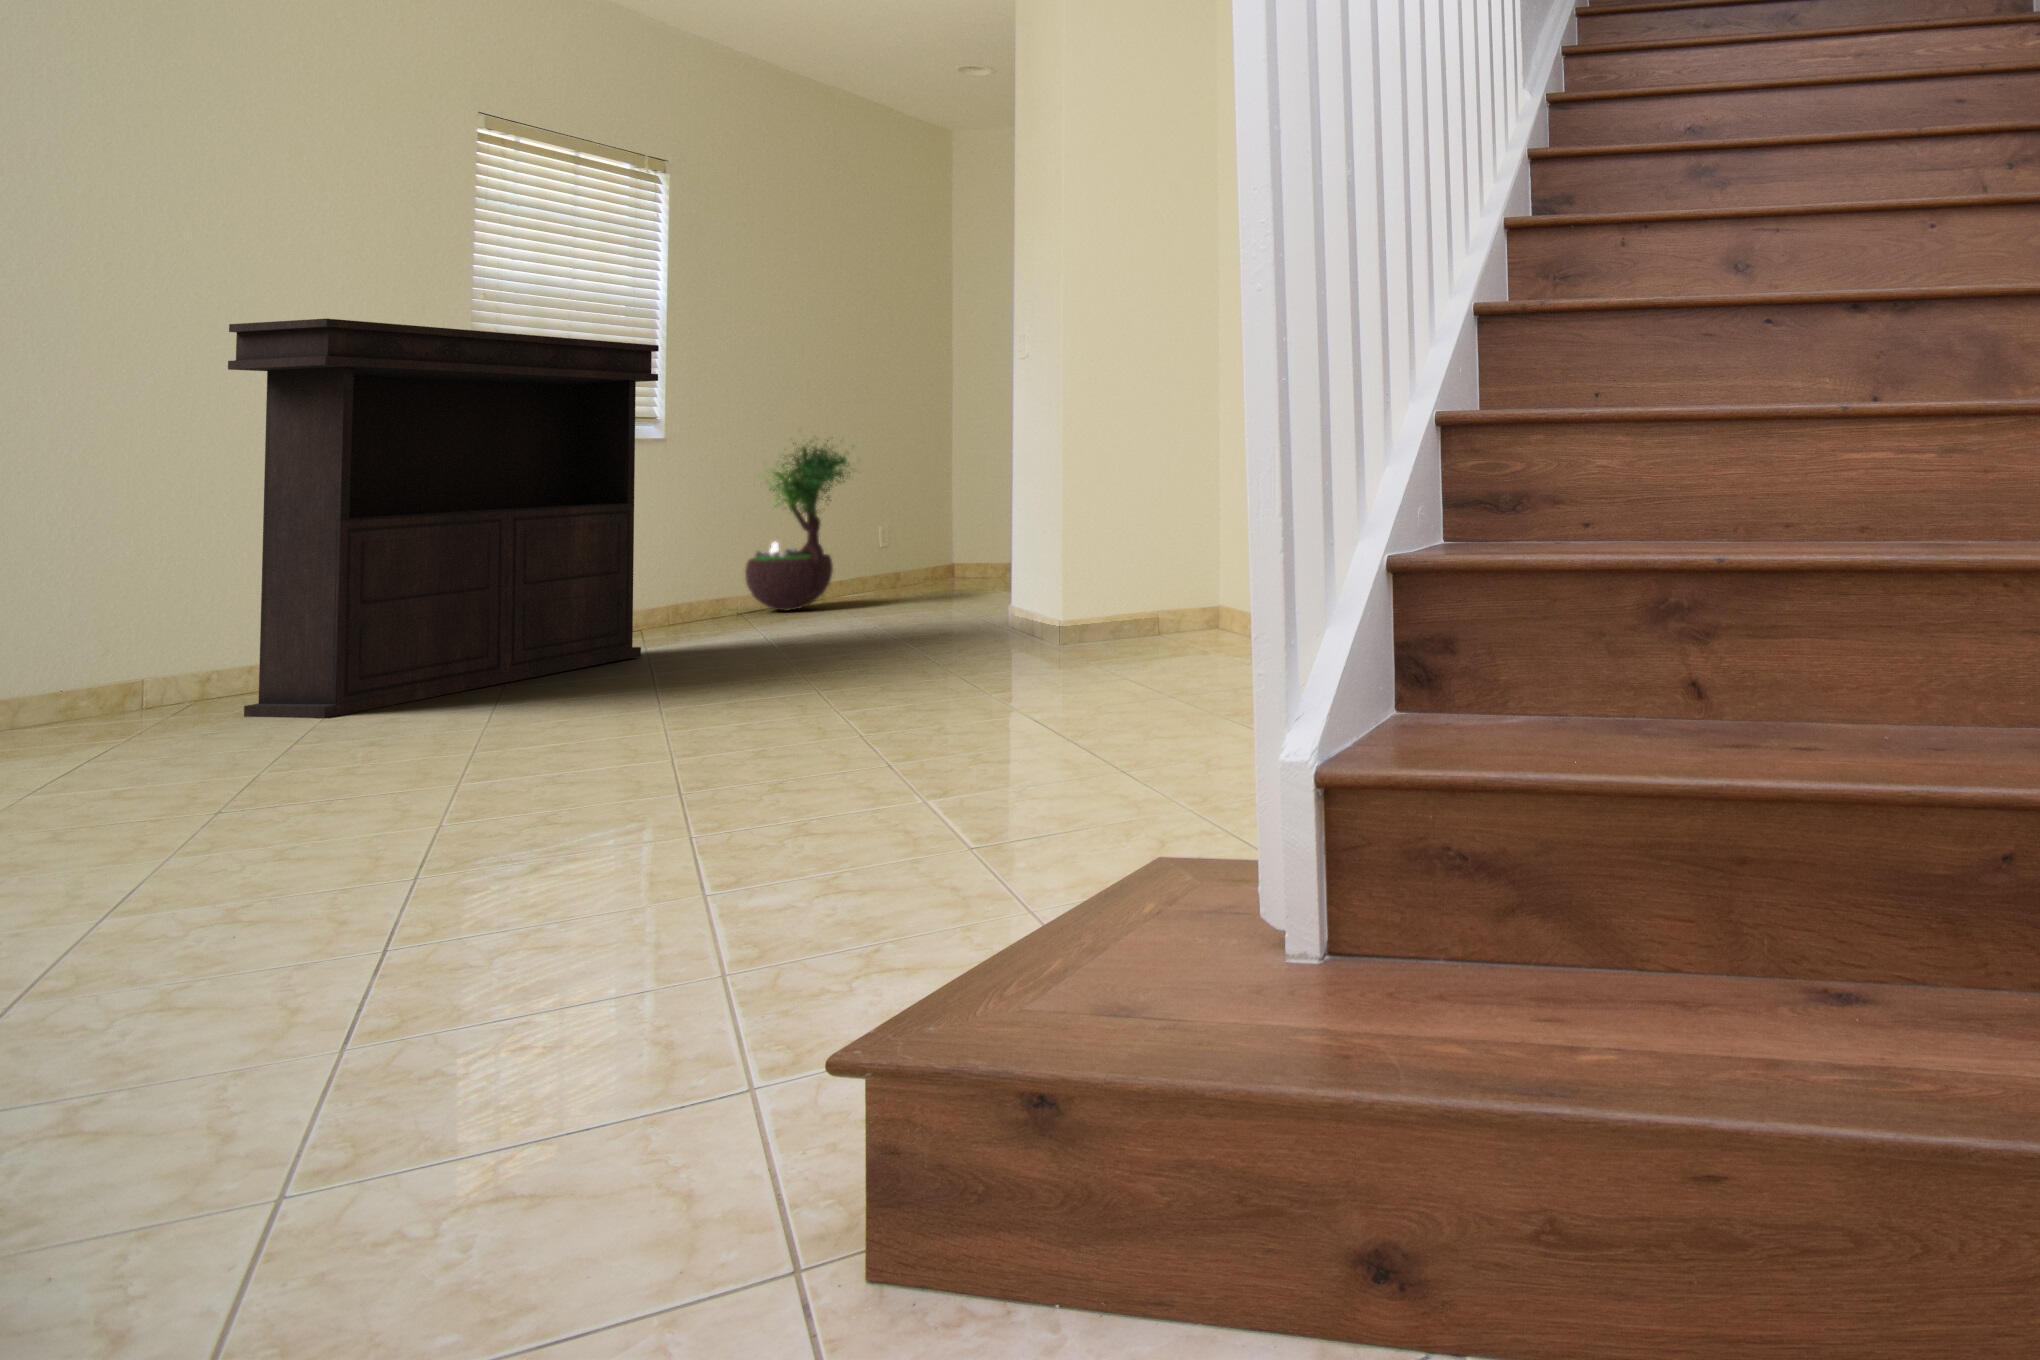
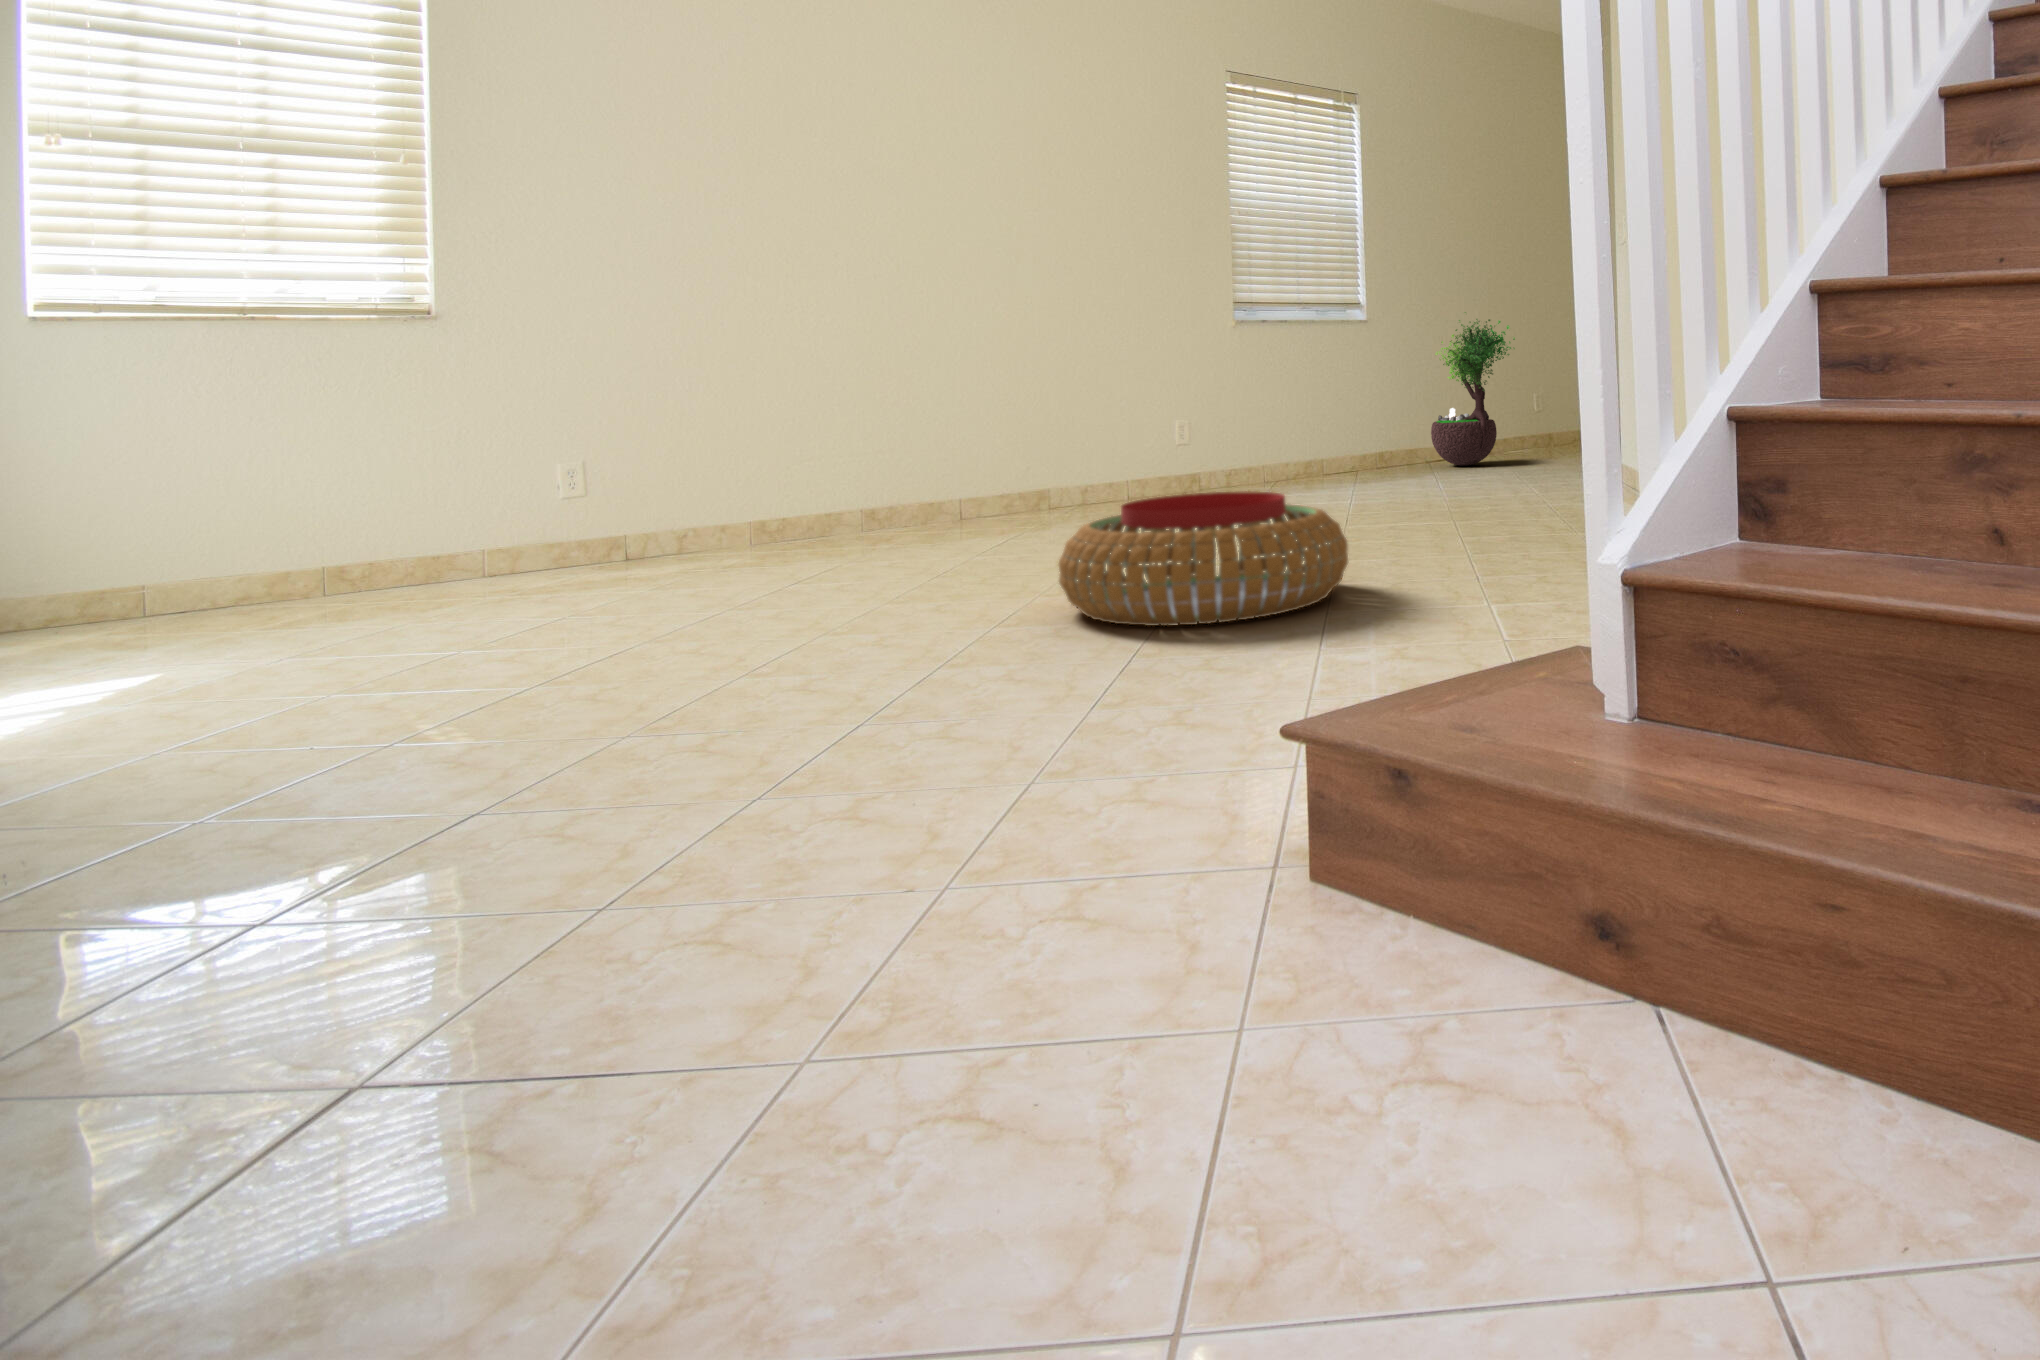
console table: present [228,319,659,718] -> none [1078,237,1349,525]
pouf: none [219,668,712,880] -> present [1059,491,1348,626]

